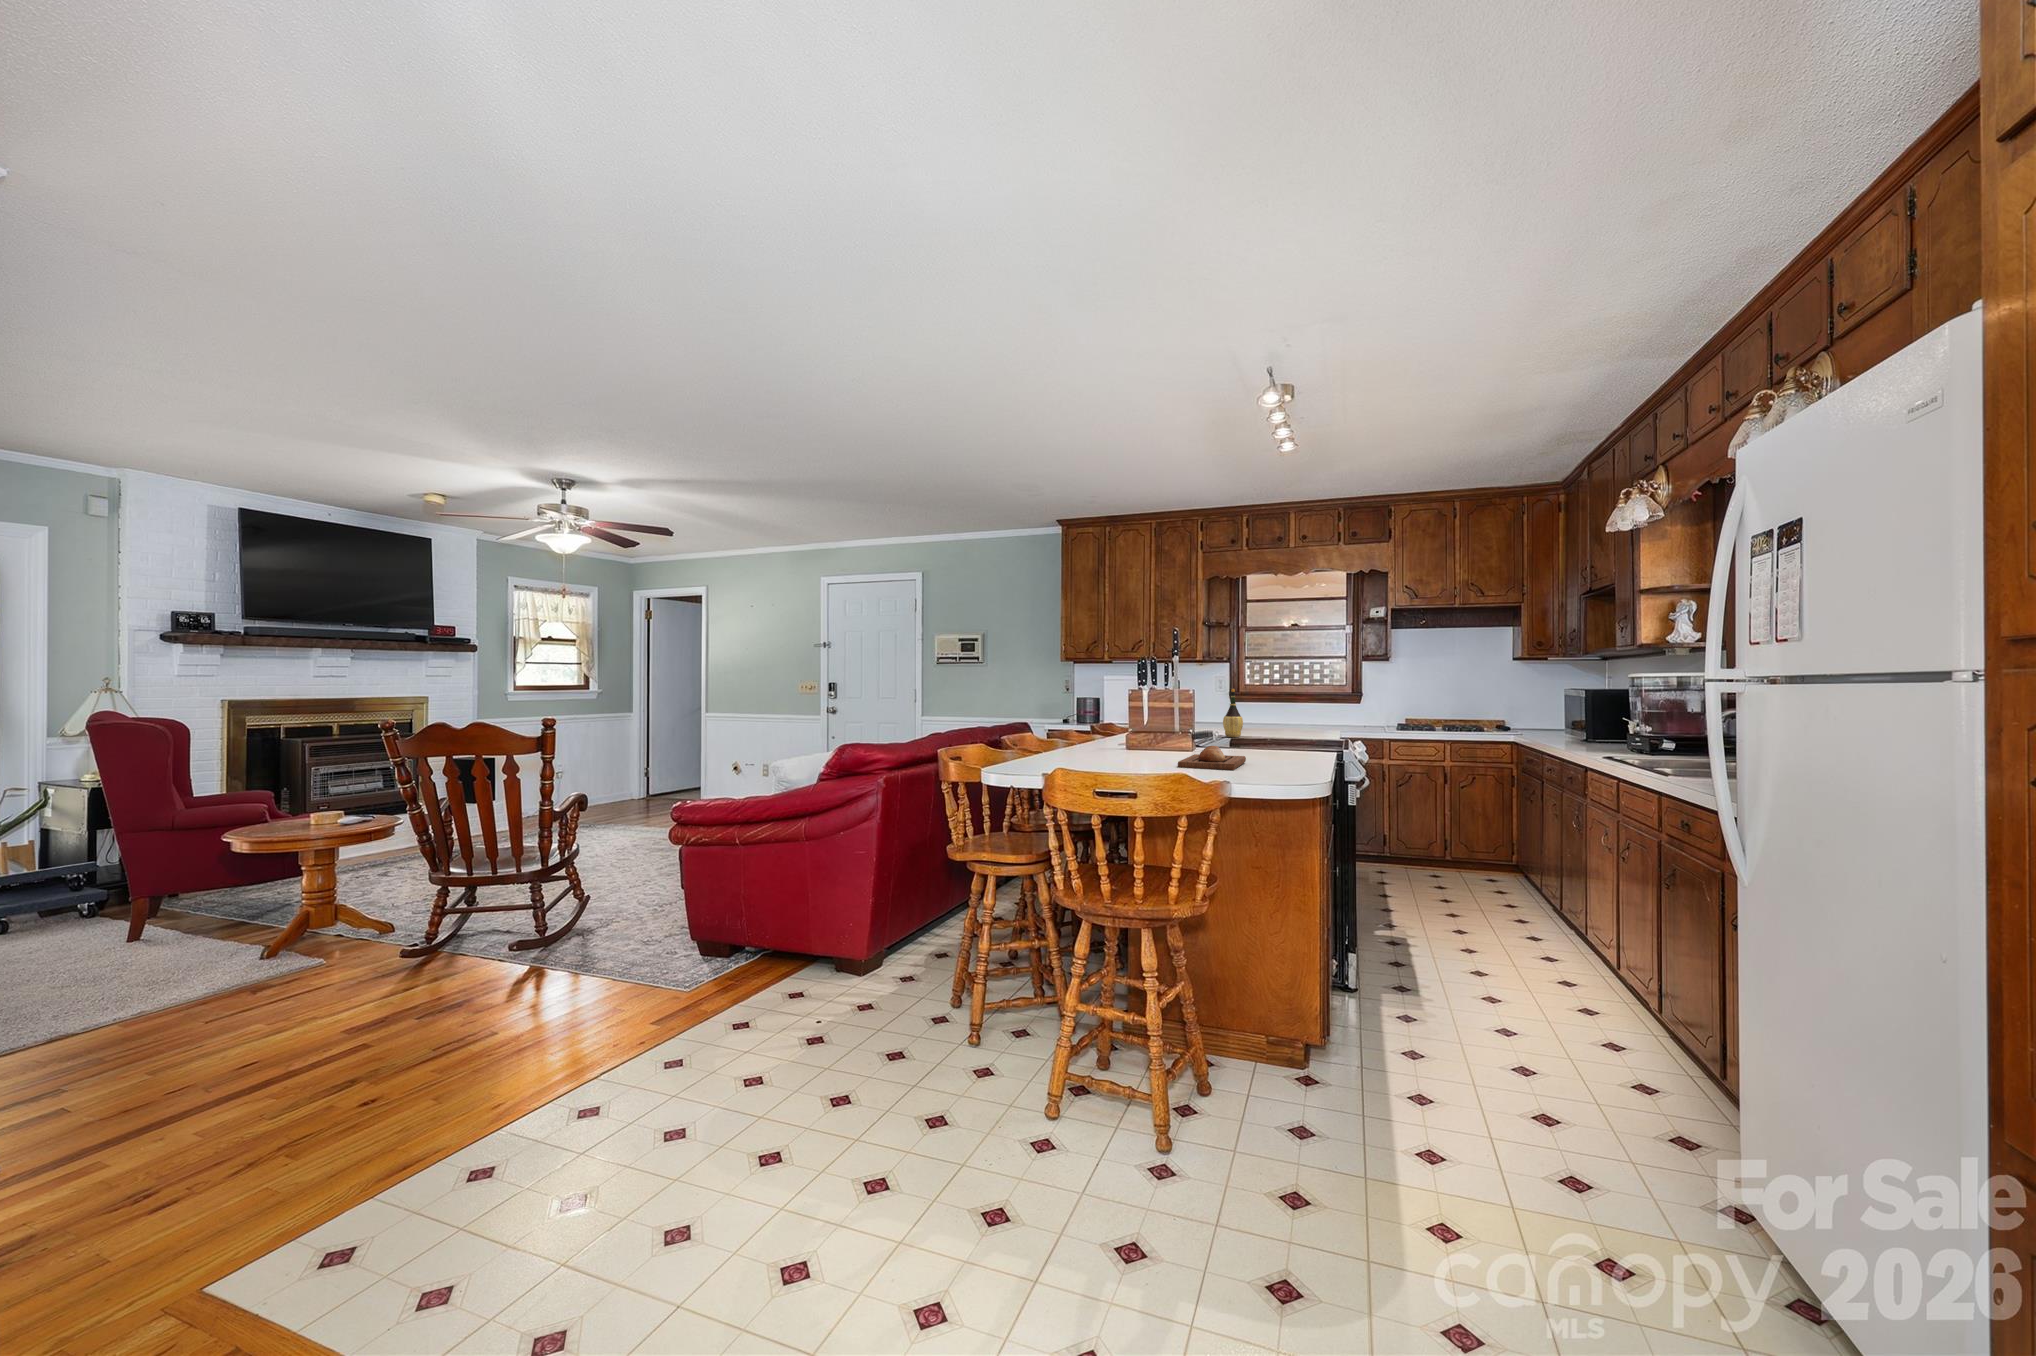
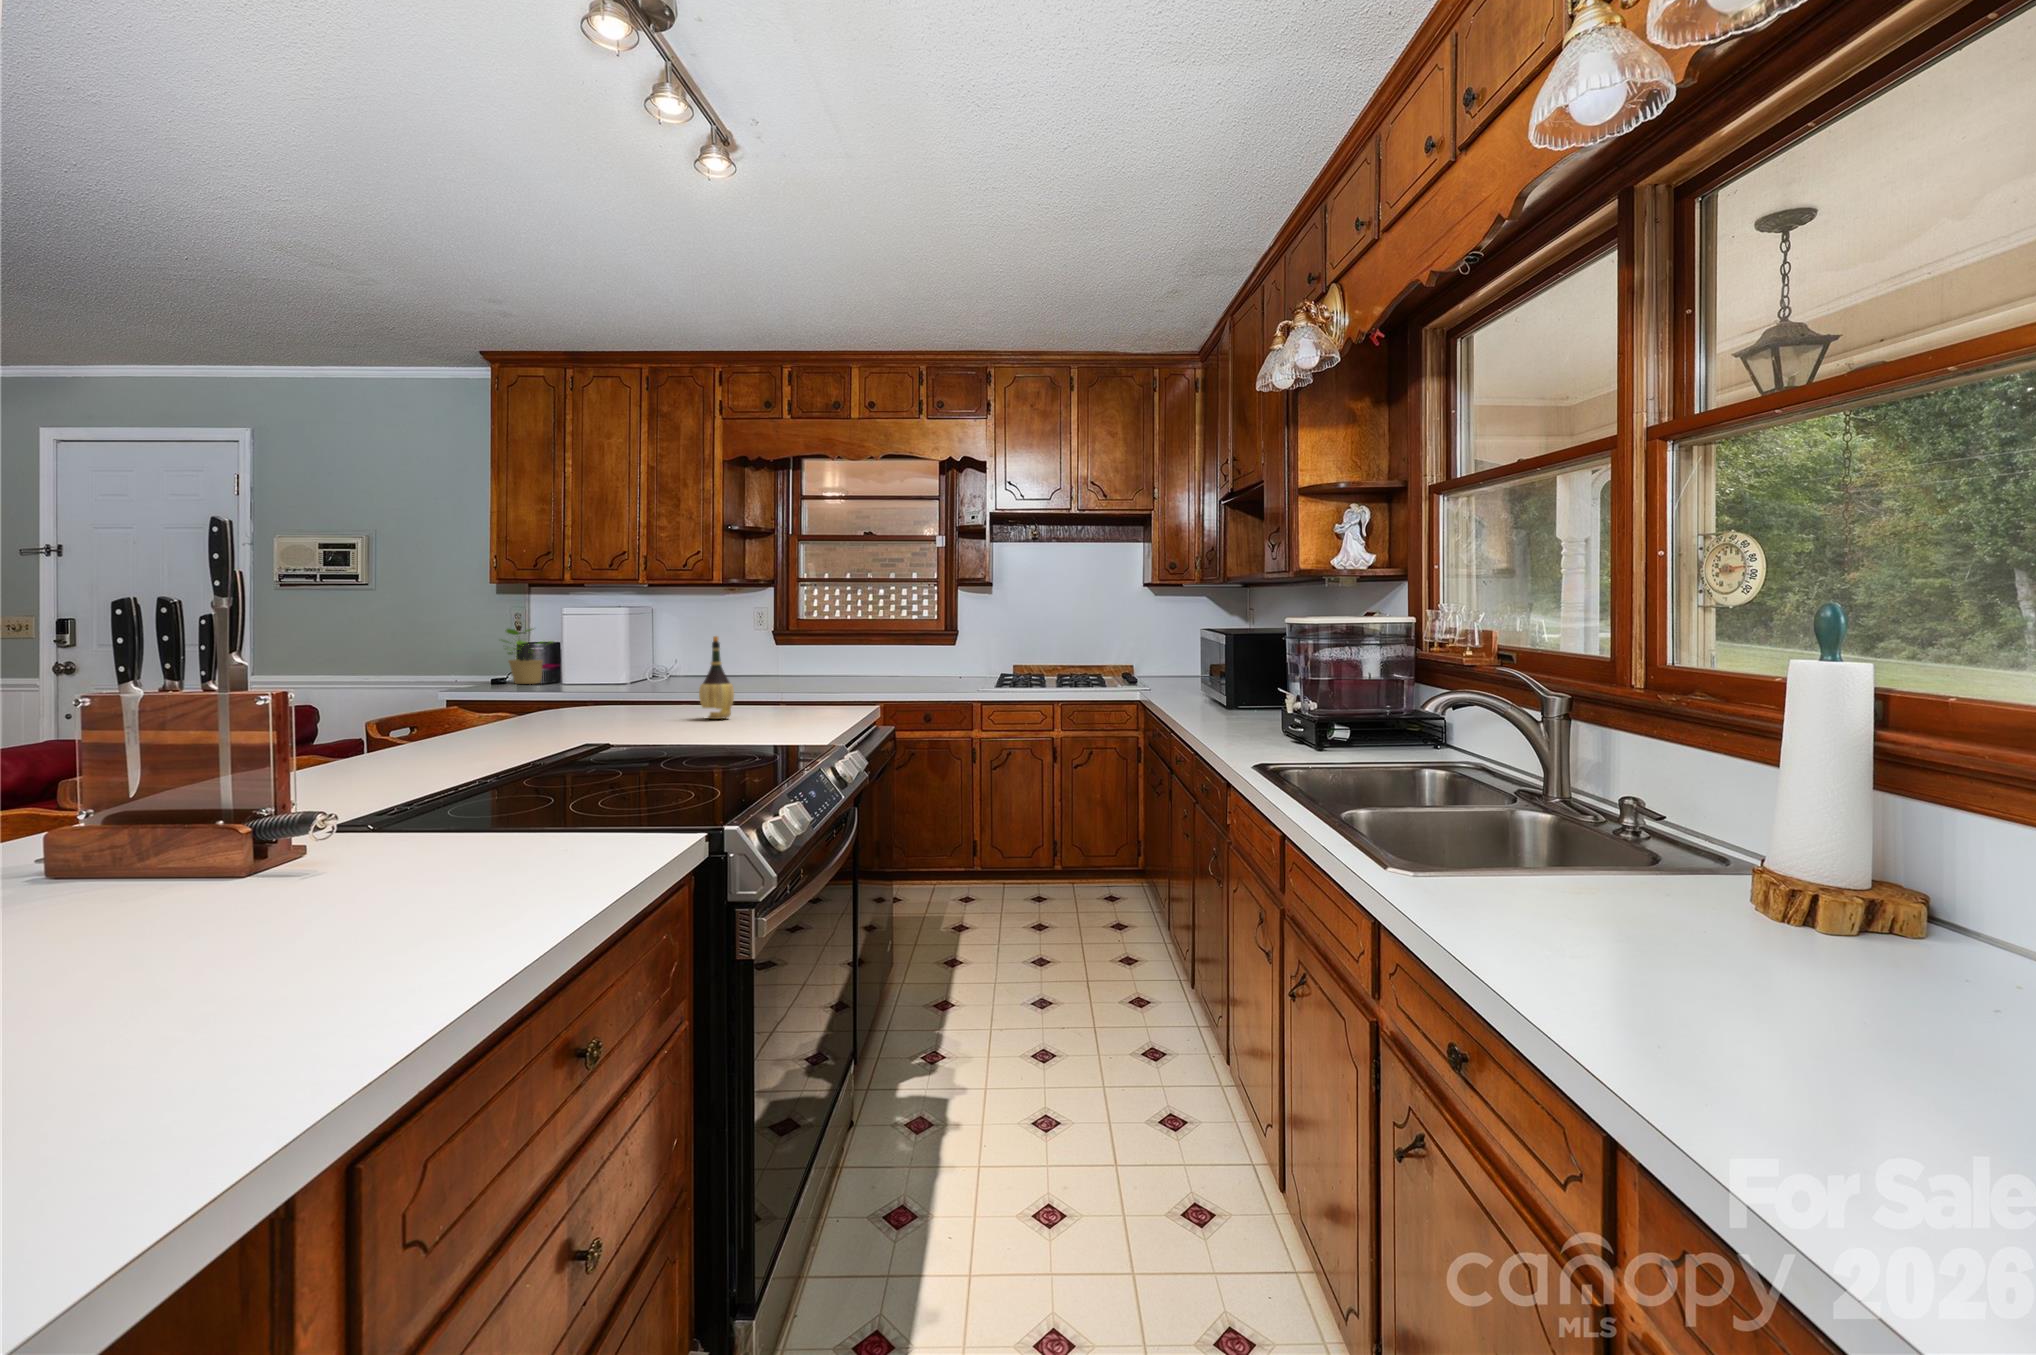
potted plant: none [1060,687,1088,722] -> present [503,629,552,684]
bread loaf: present [1178,746,1246,770] -> none [66,827,461,950]

